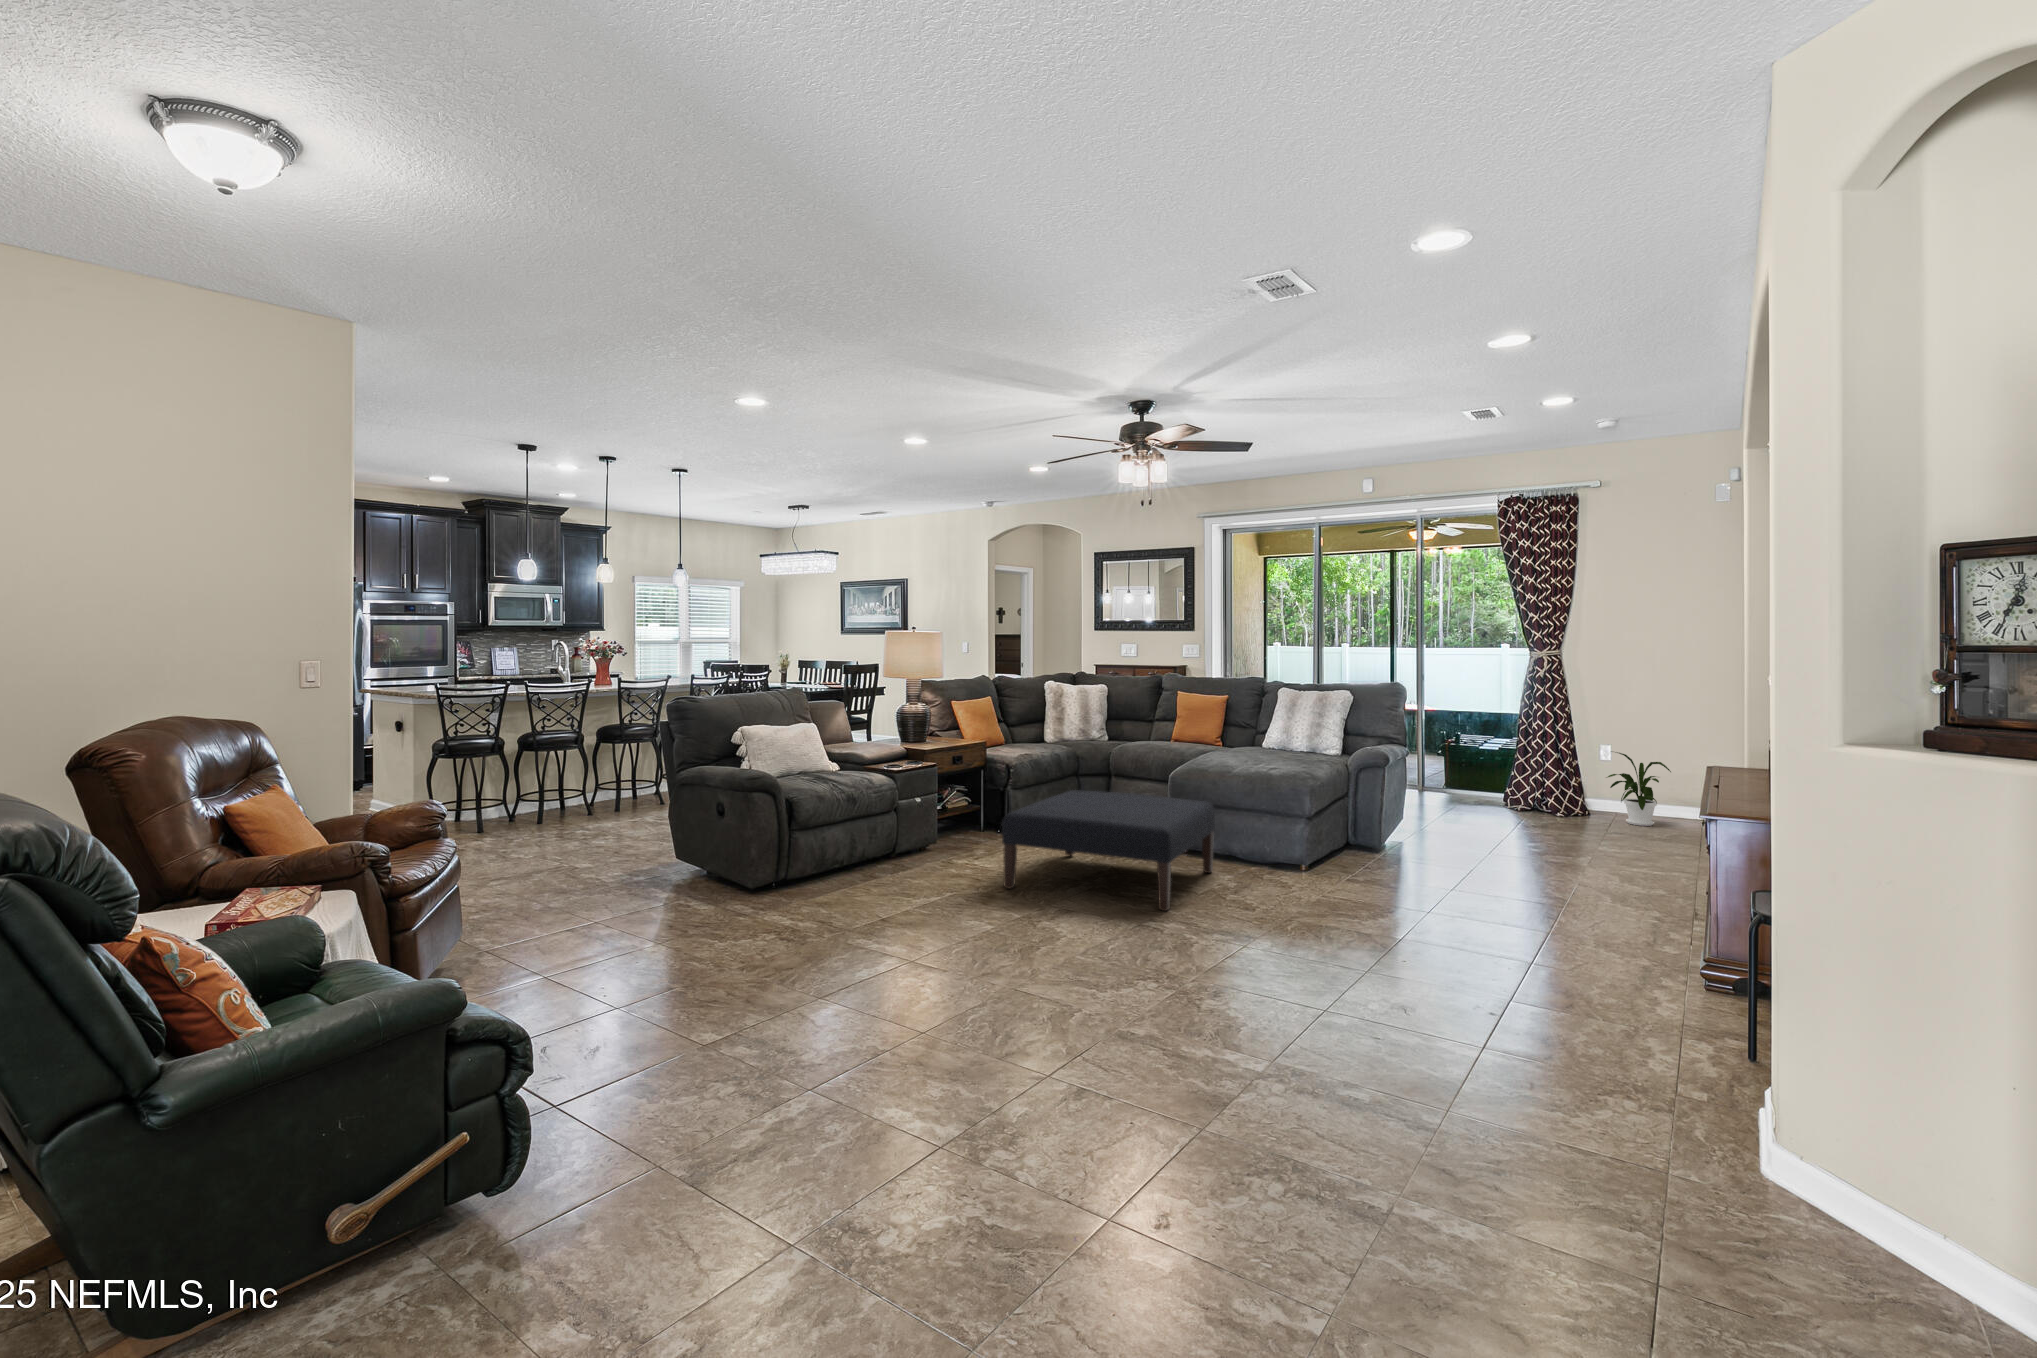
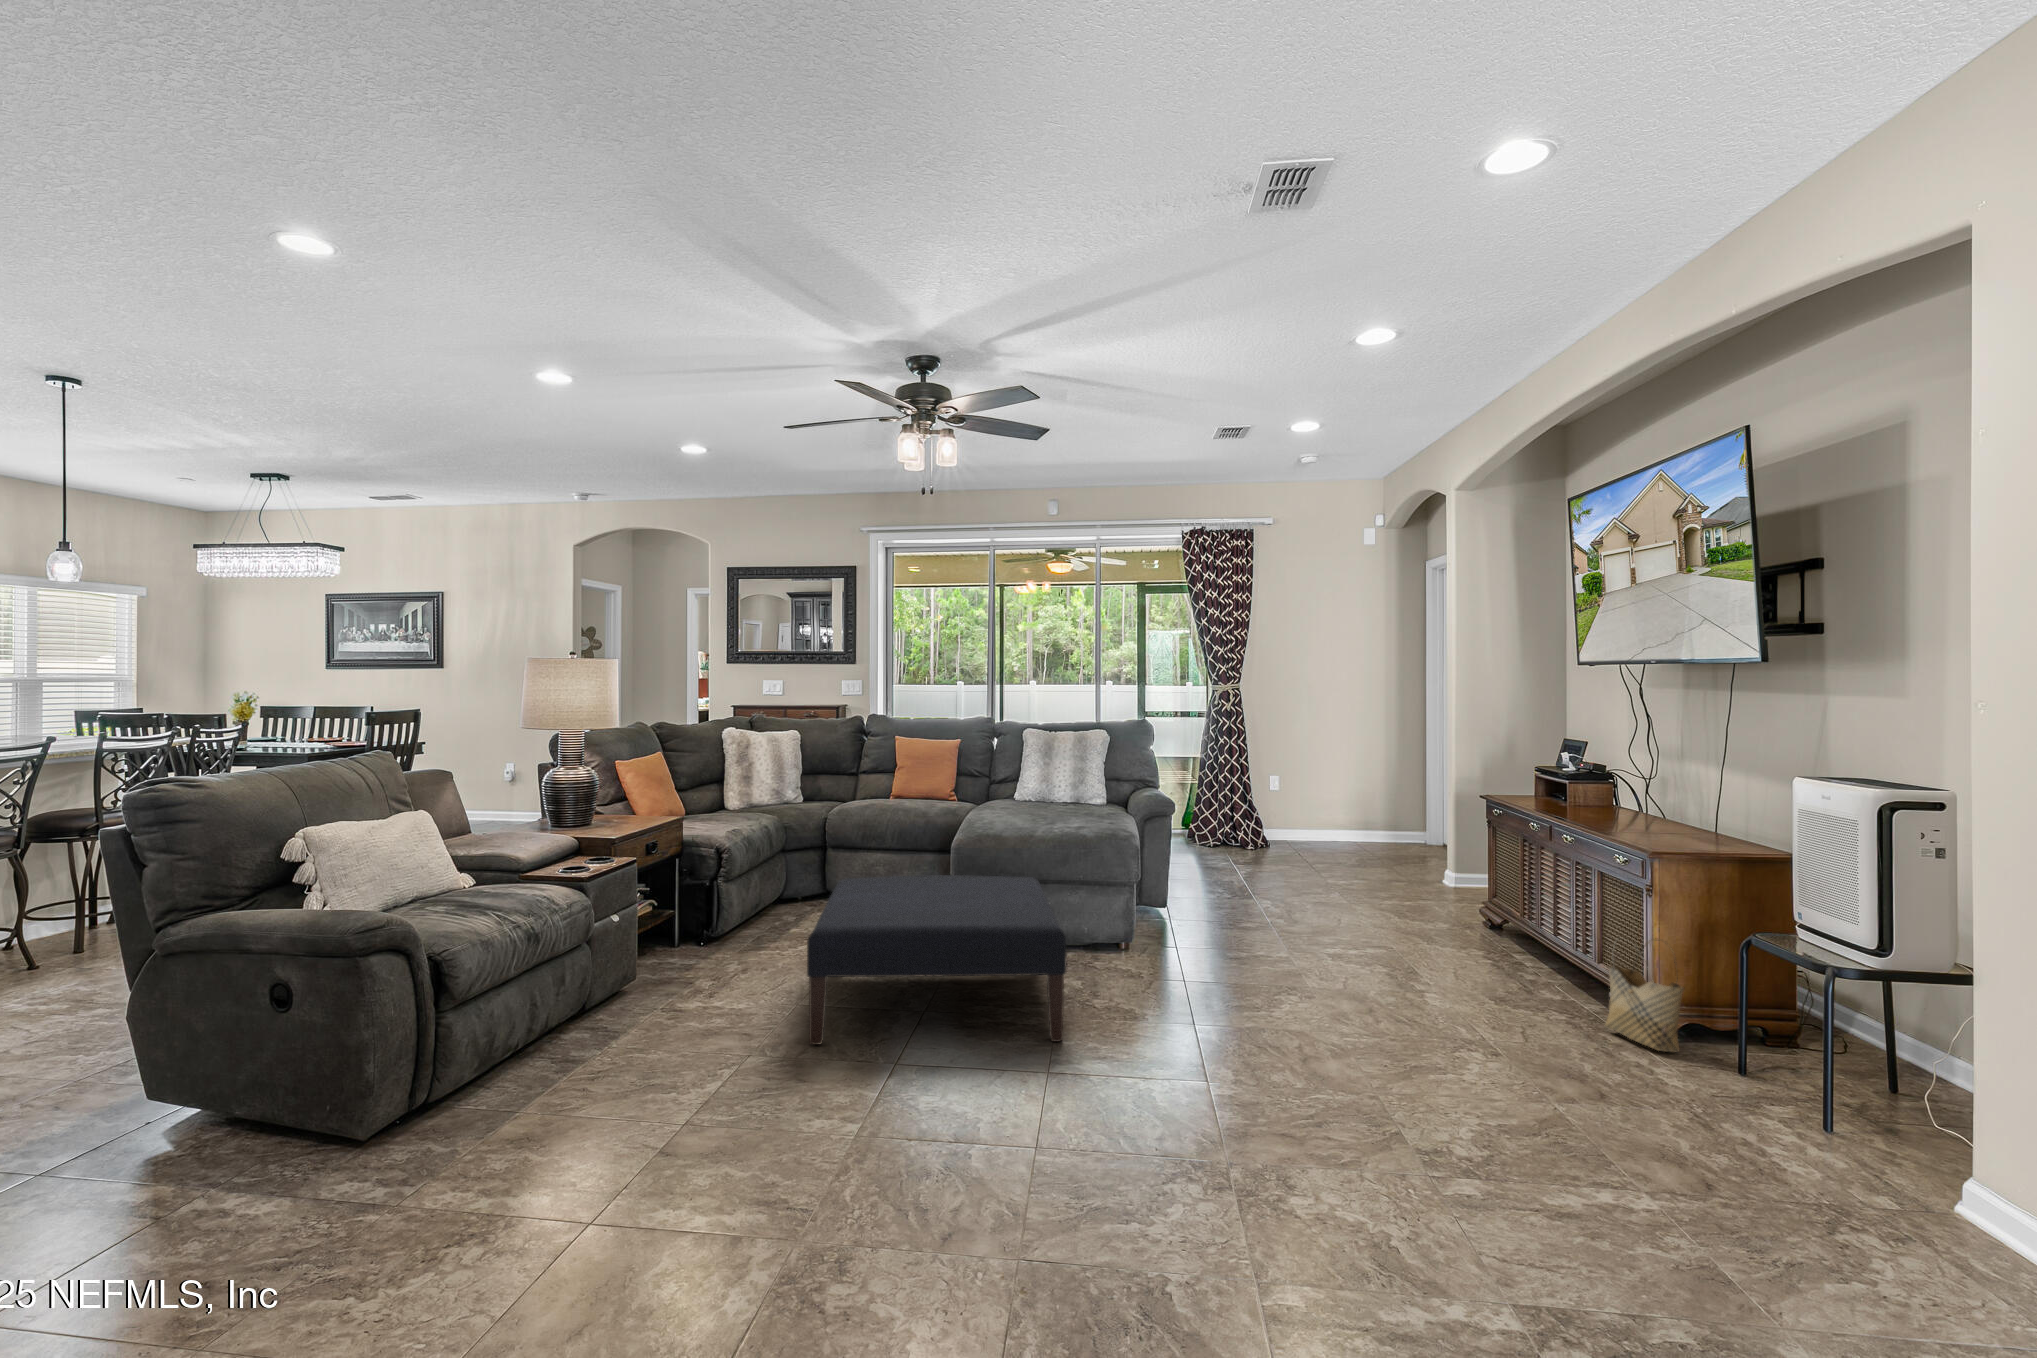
house plant: present [1608,752,1671,826] -> none [1286,781,1344,851]
woven basket: none [1660,892,1718,1001] -> present [1605,940,1684,1052]

